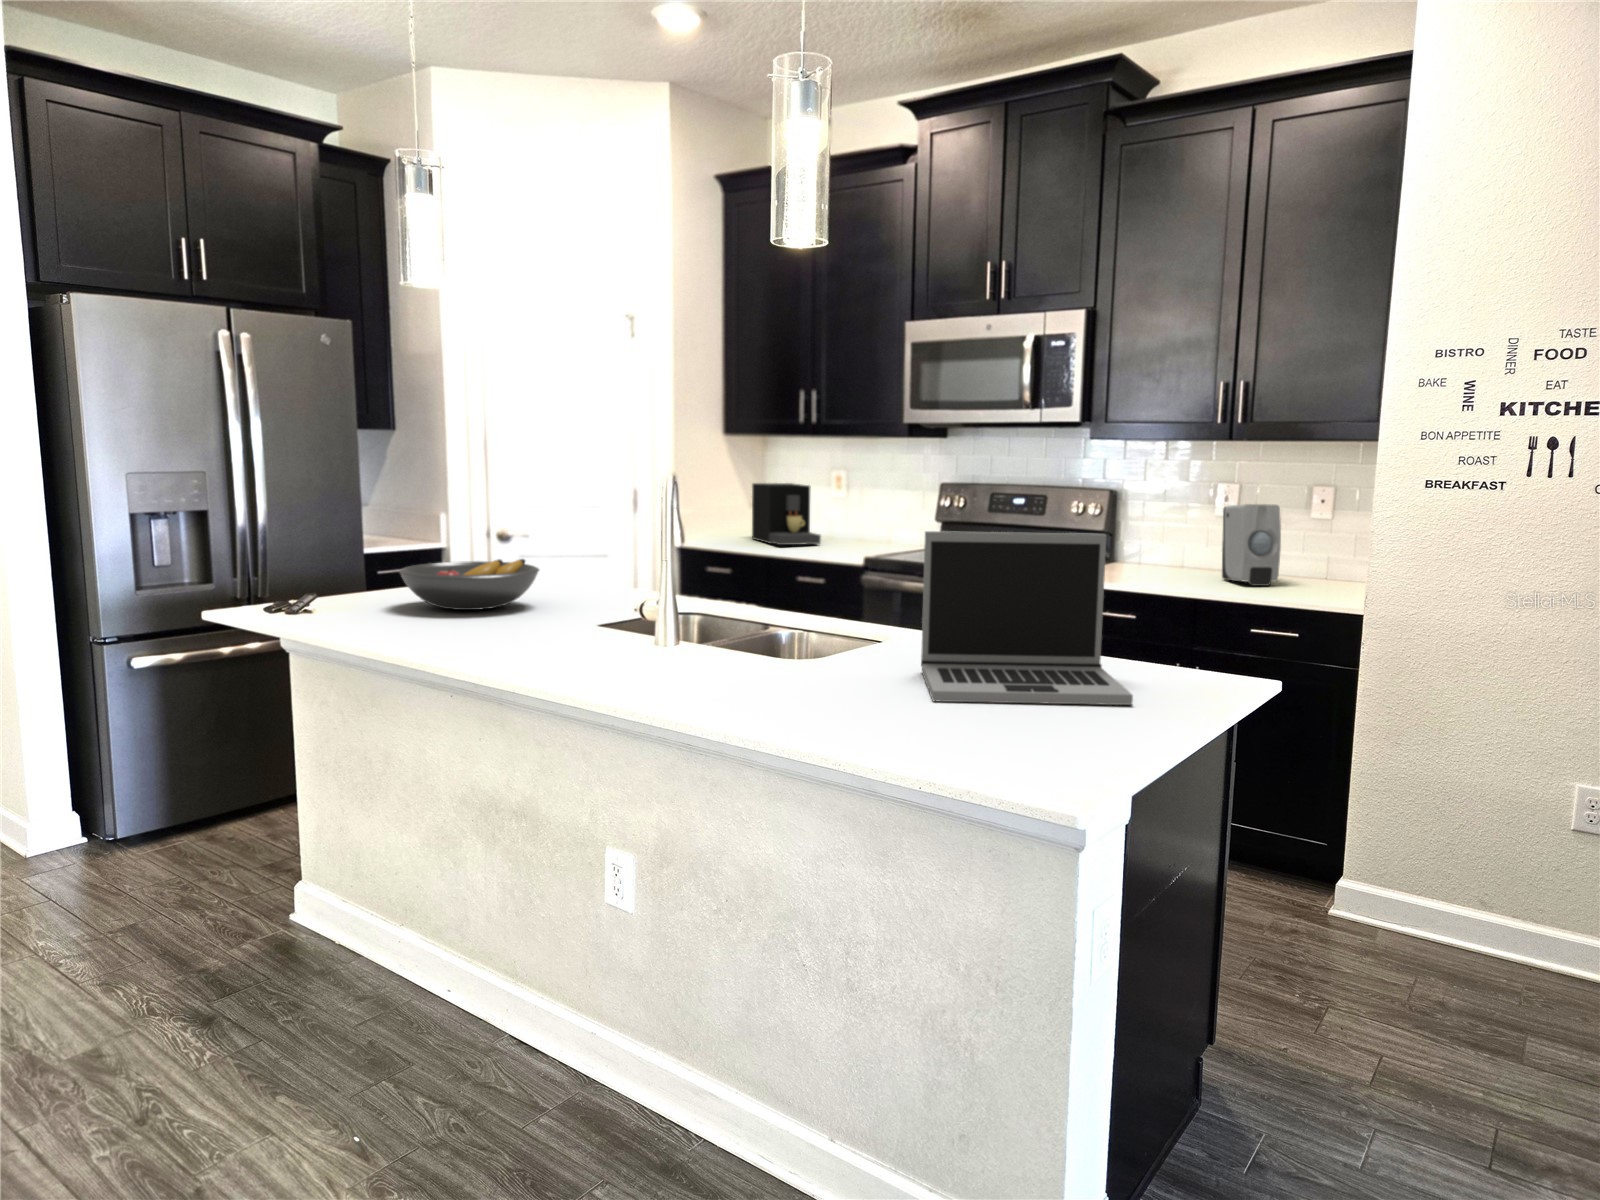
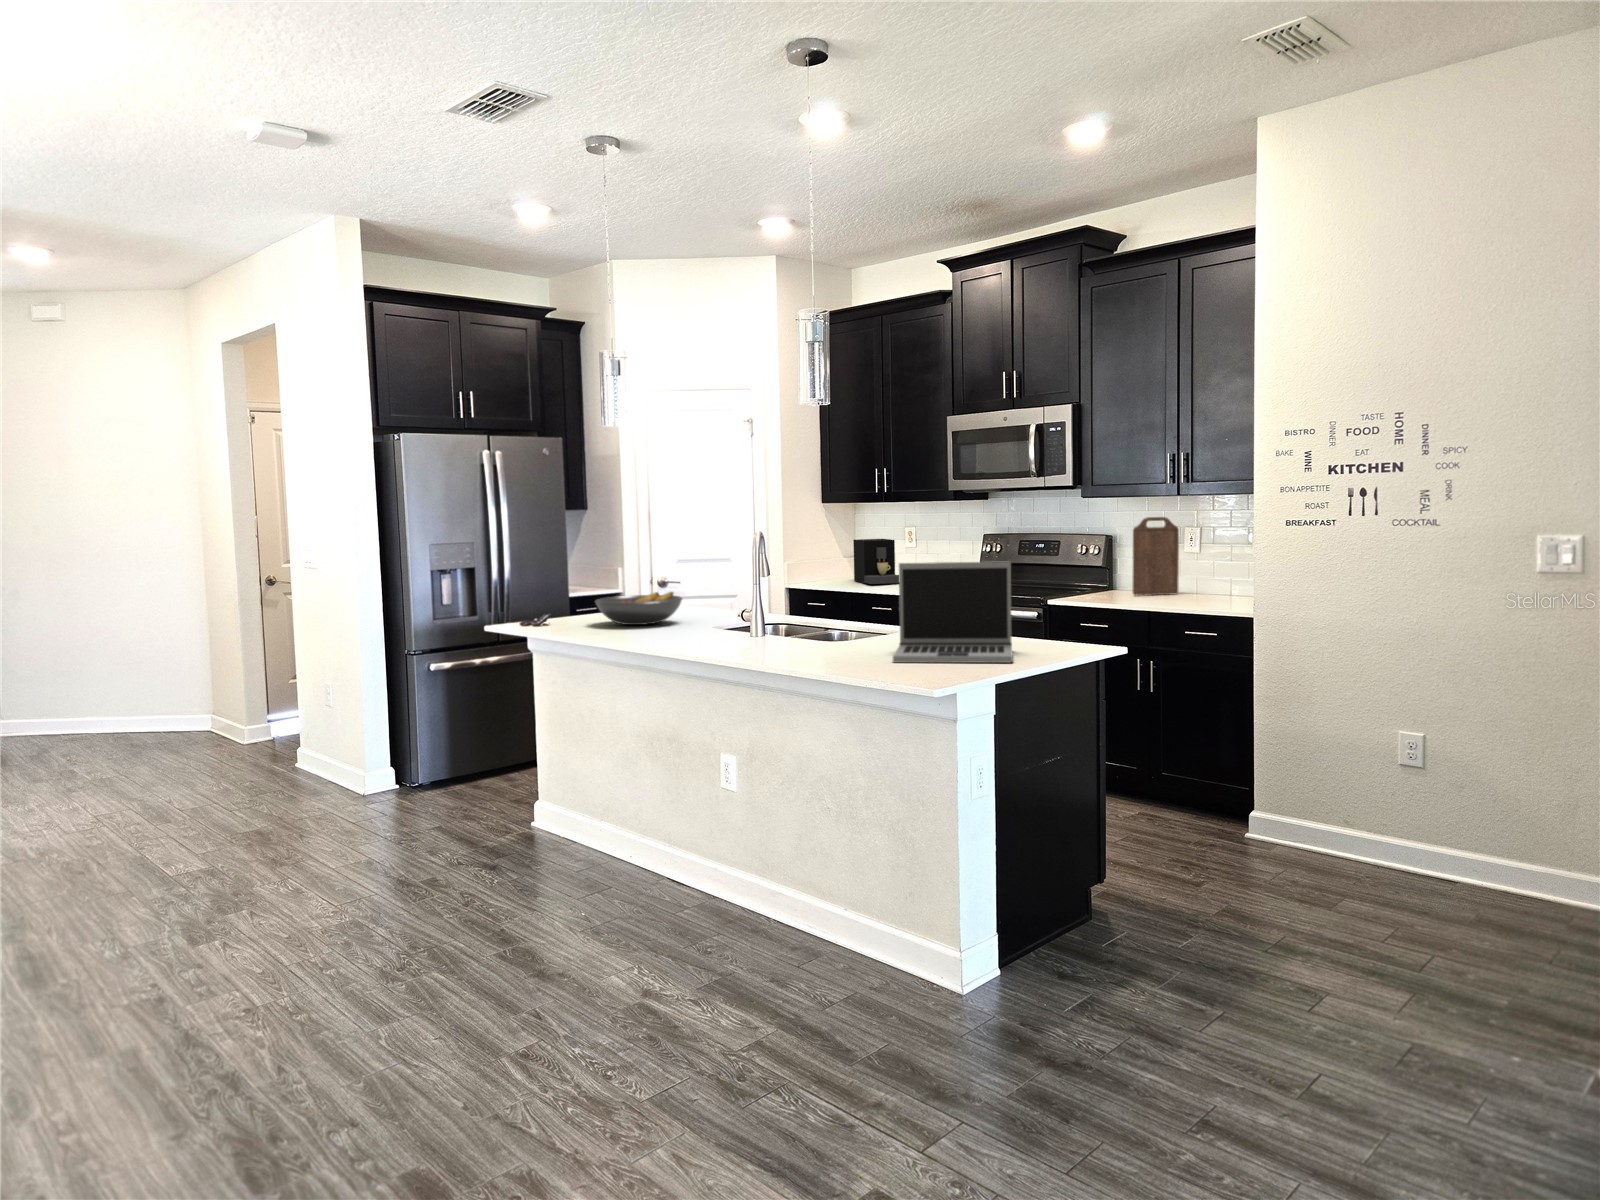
cutting board: none [1157,467,1221,574] -> present [1133,517,1179,595]
soap dispenser: present [1222,504,1281,586] -> none [1176,542,1214,601]

